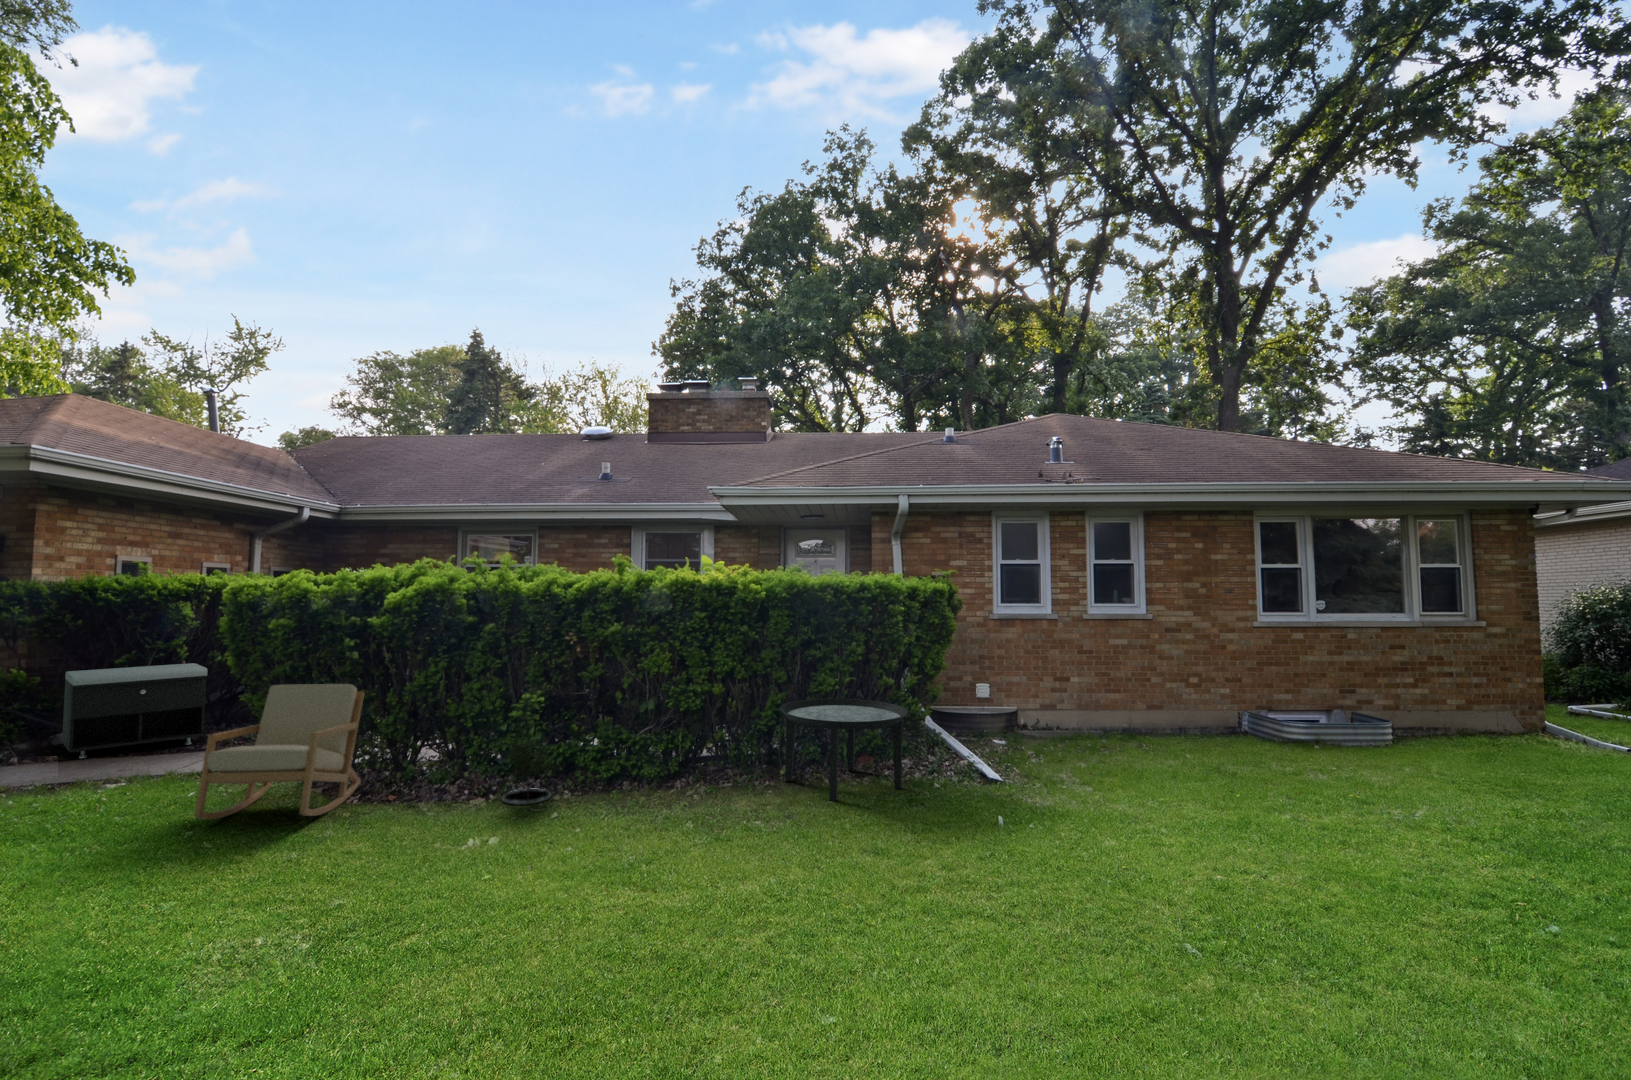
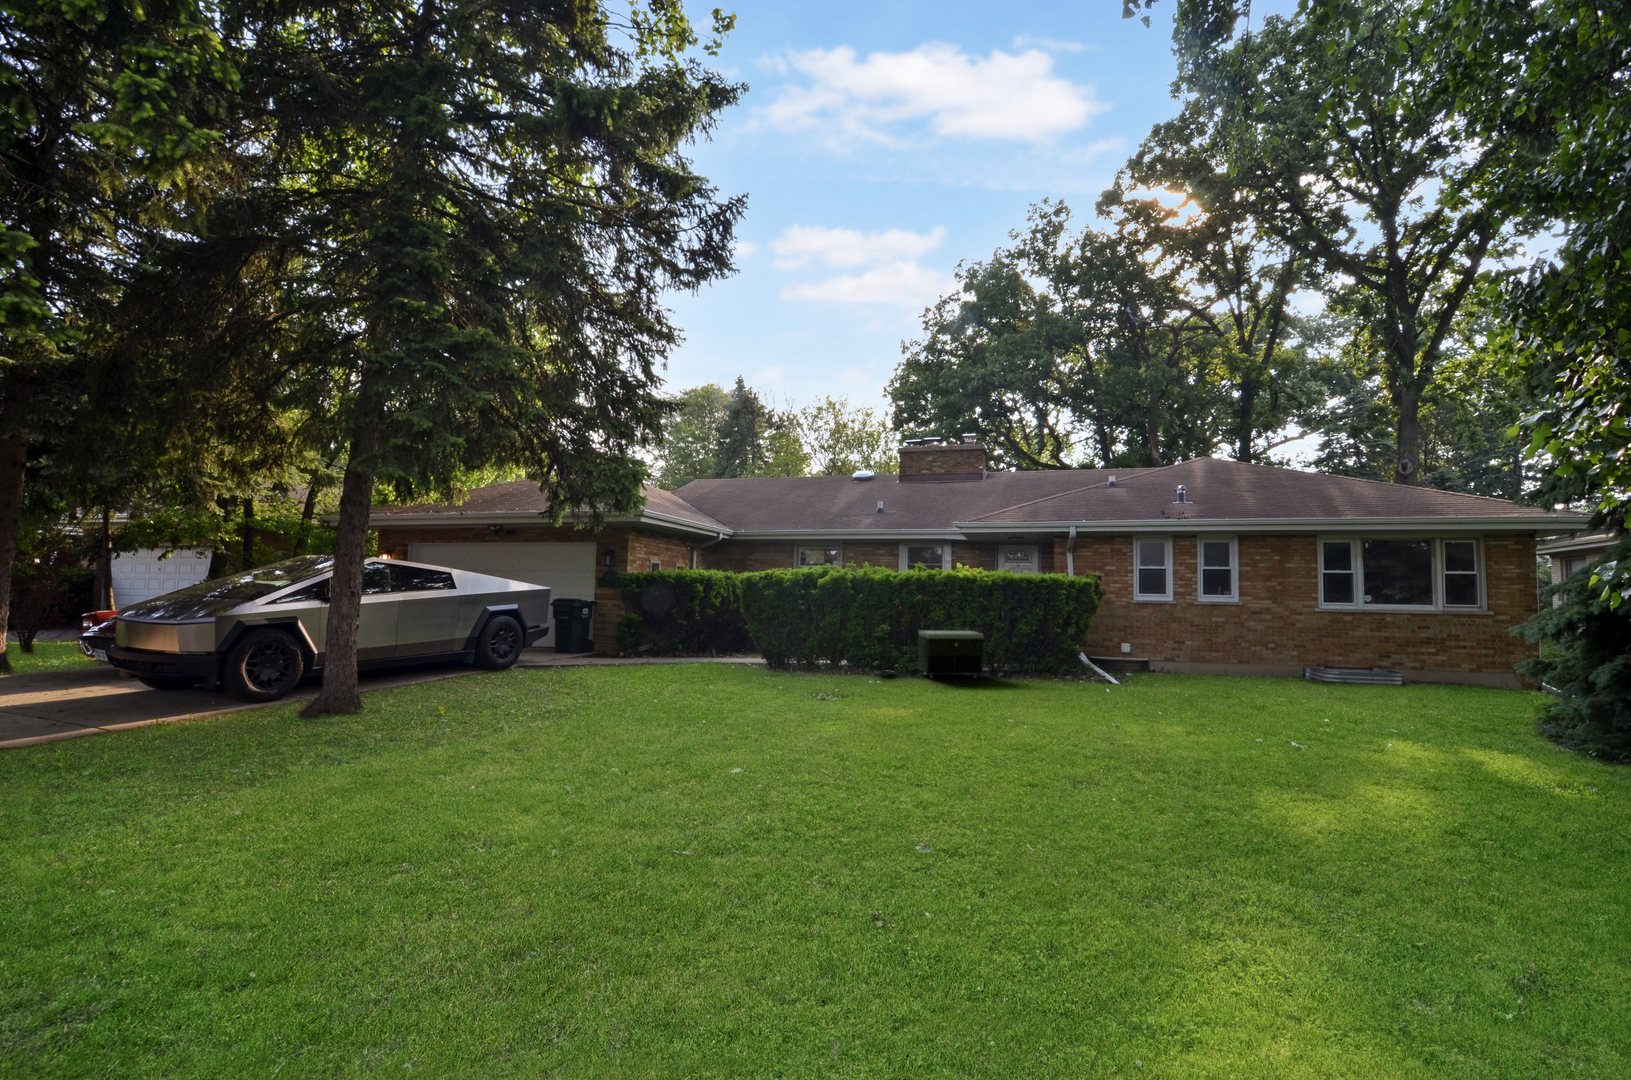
storage bench: present [62,663,207,758] -> present [918,631,984,678]
chair: present [194,684,364,819] -> none [767,621,813,672]
round table: present [780,698,908,801] -> none [1001,638,1066,681]

